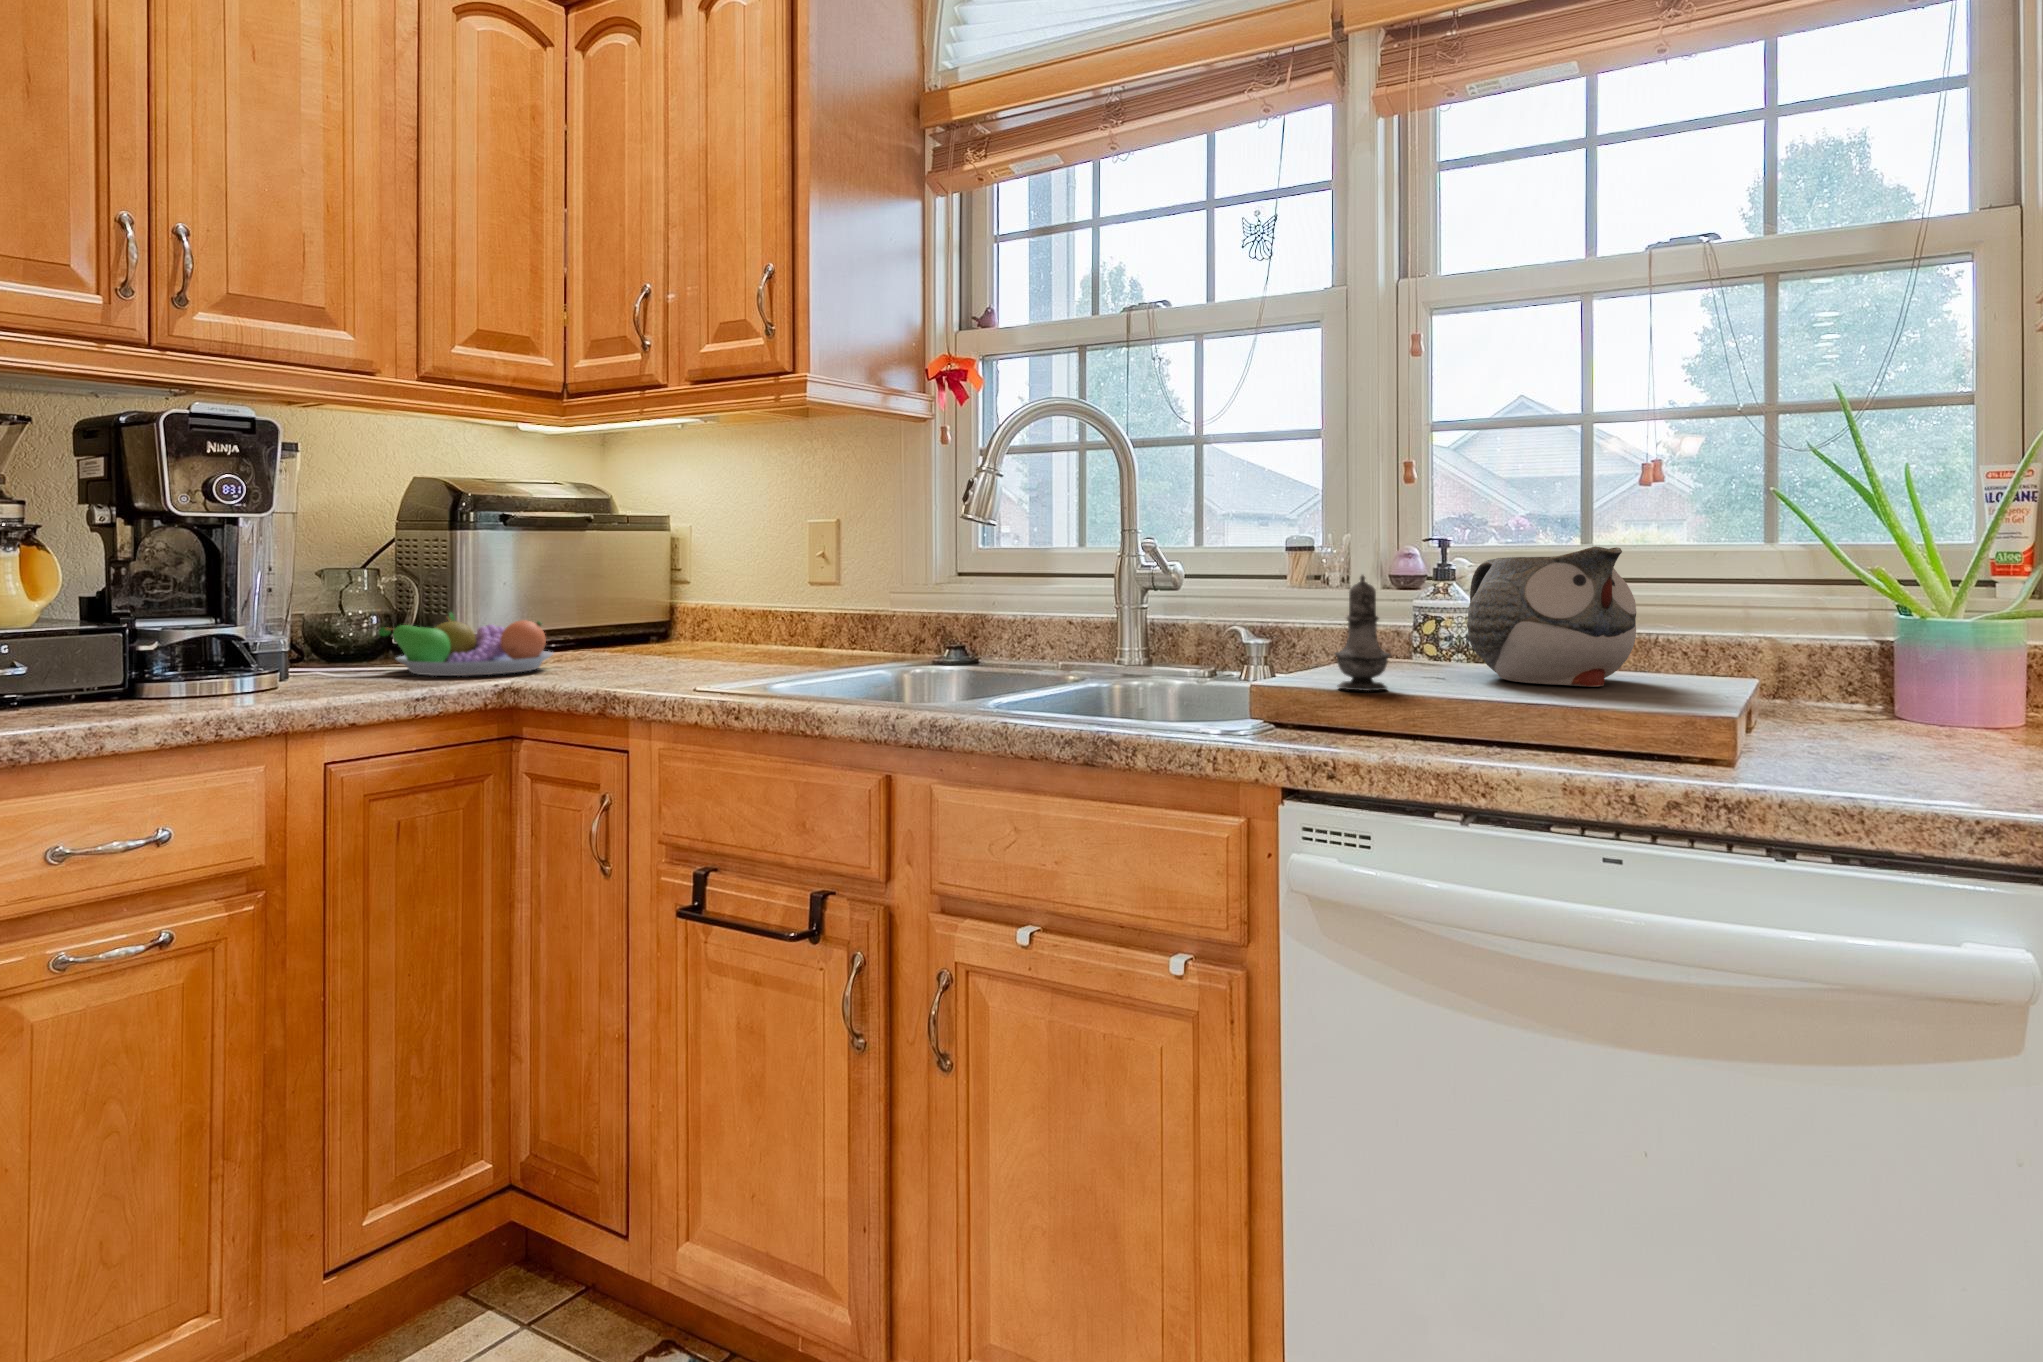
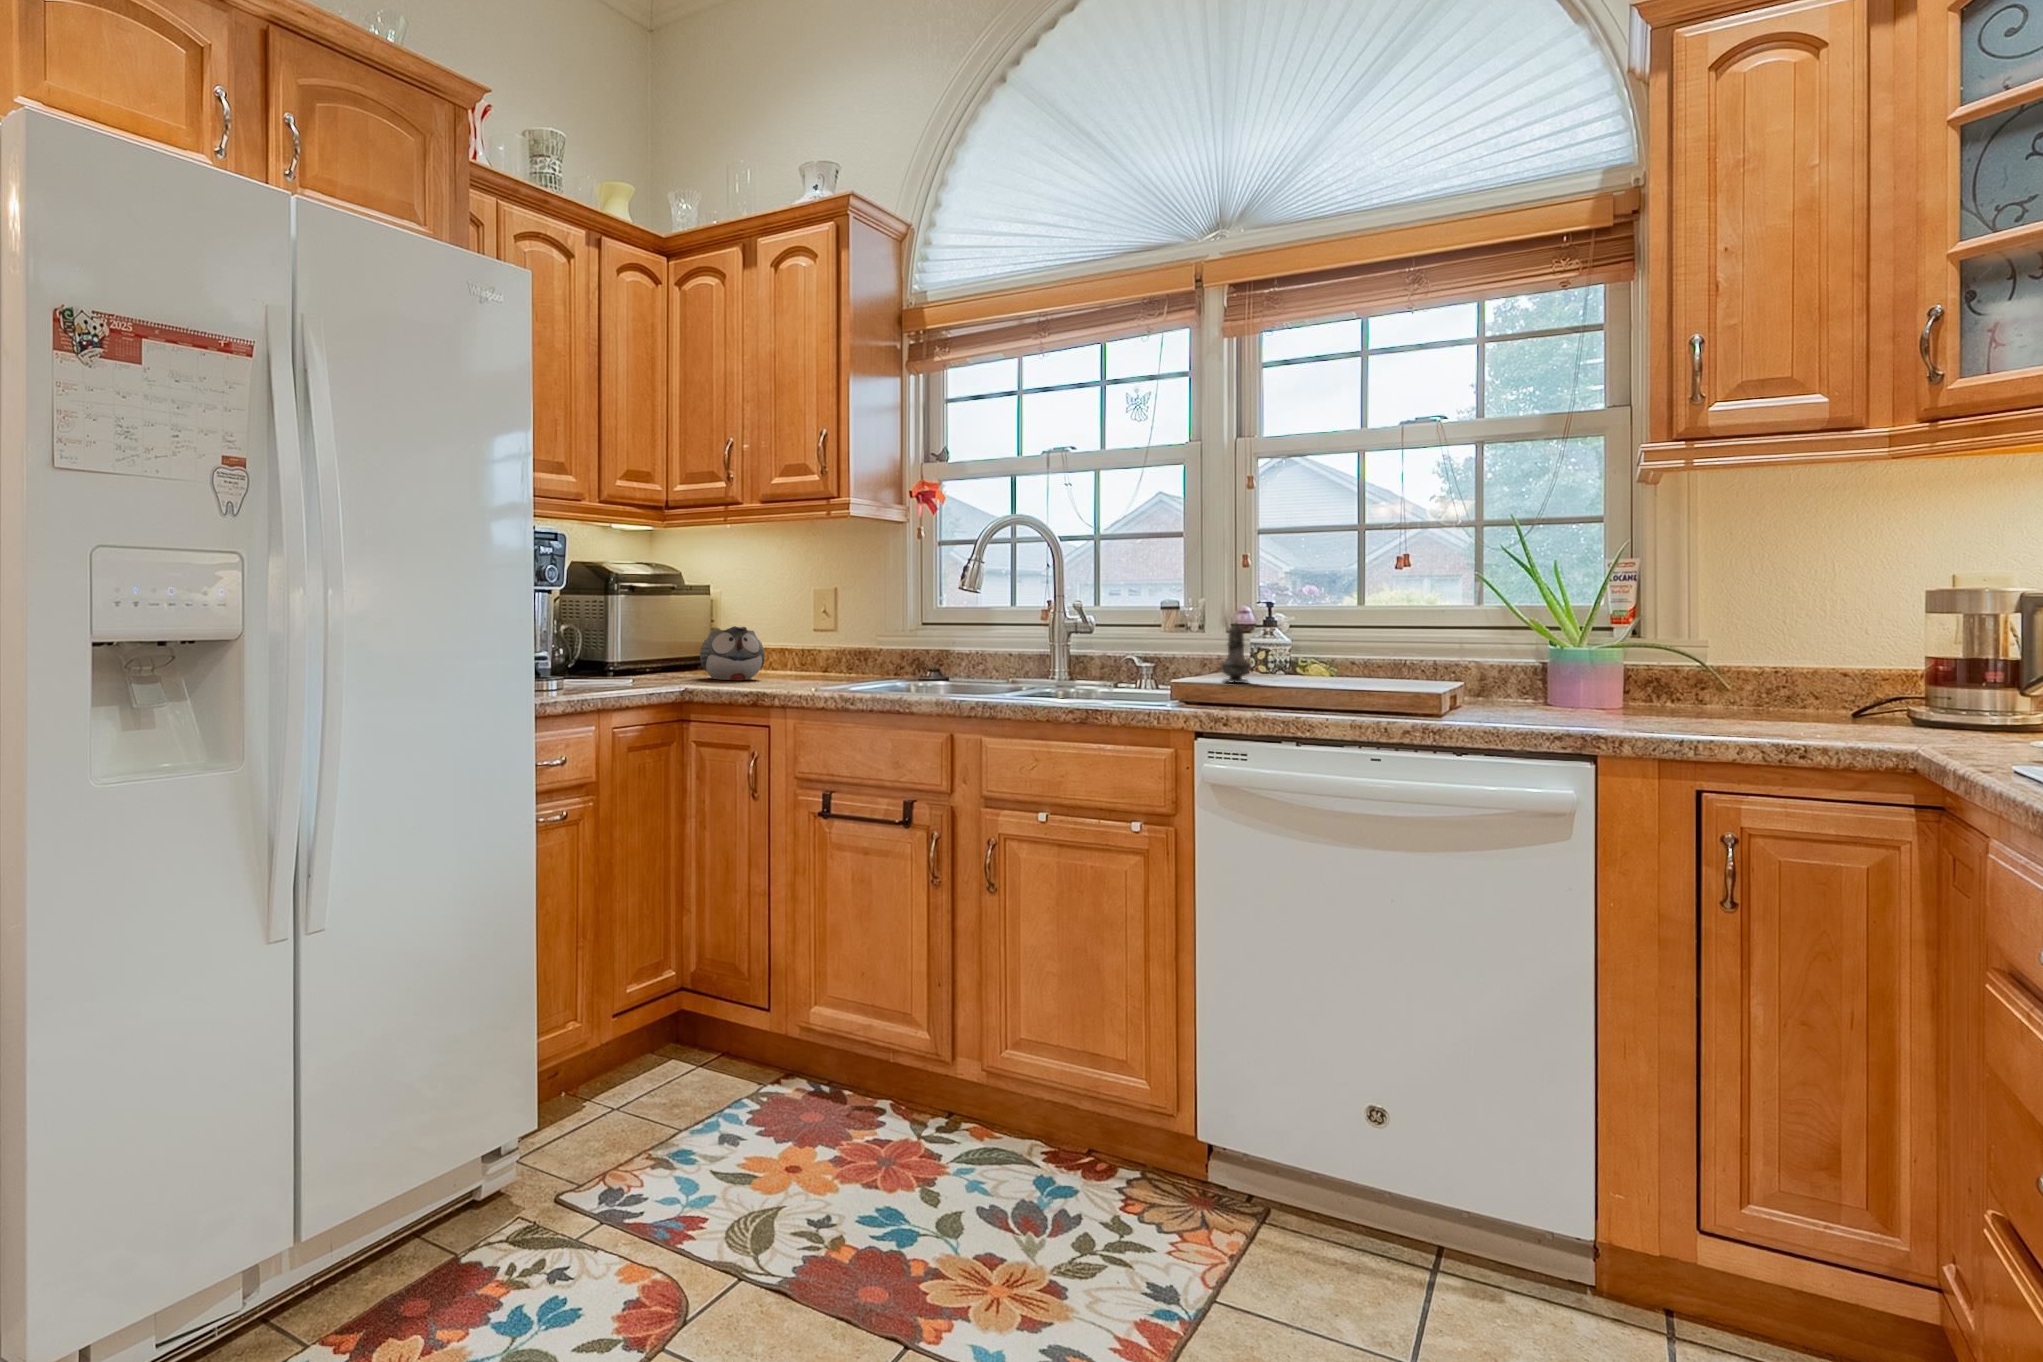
teapot: present [1467,546,1636,686] -> present [700,626,765,680]
fruit bowl: present [379,613,553,676] -> none [593,647,690,684]

